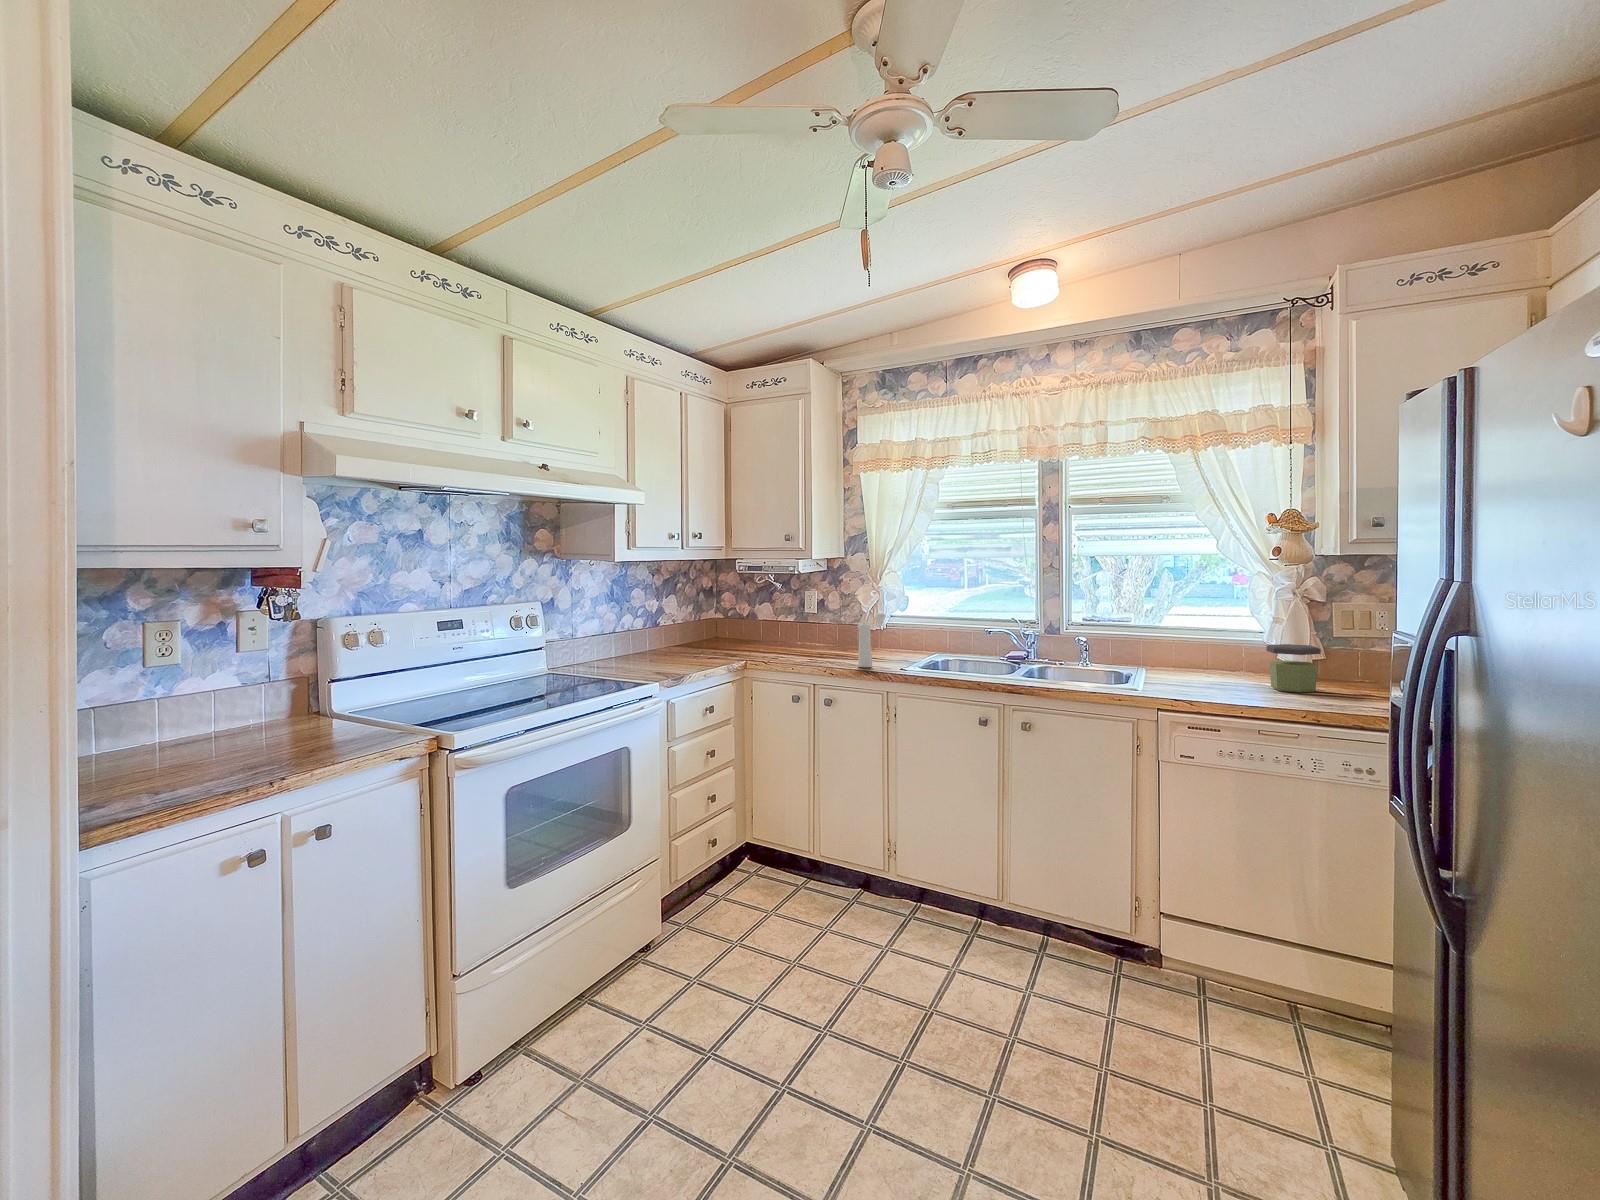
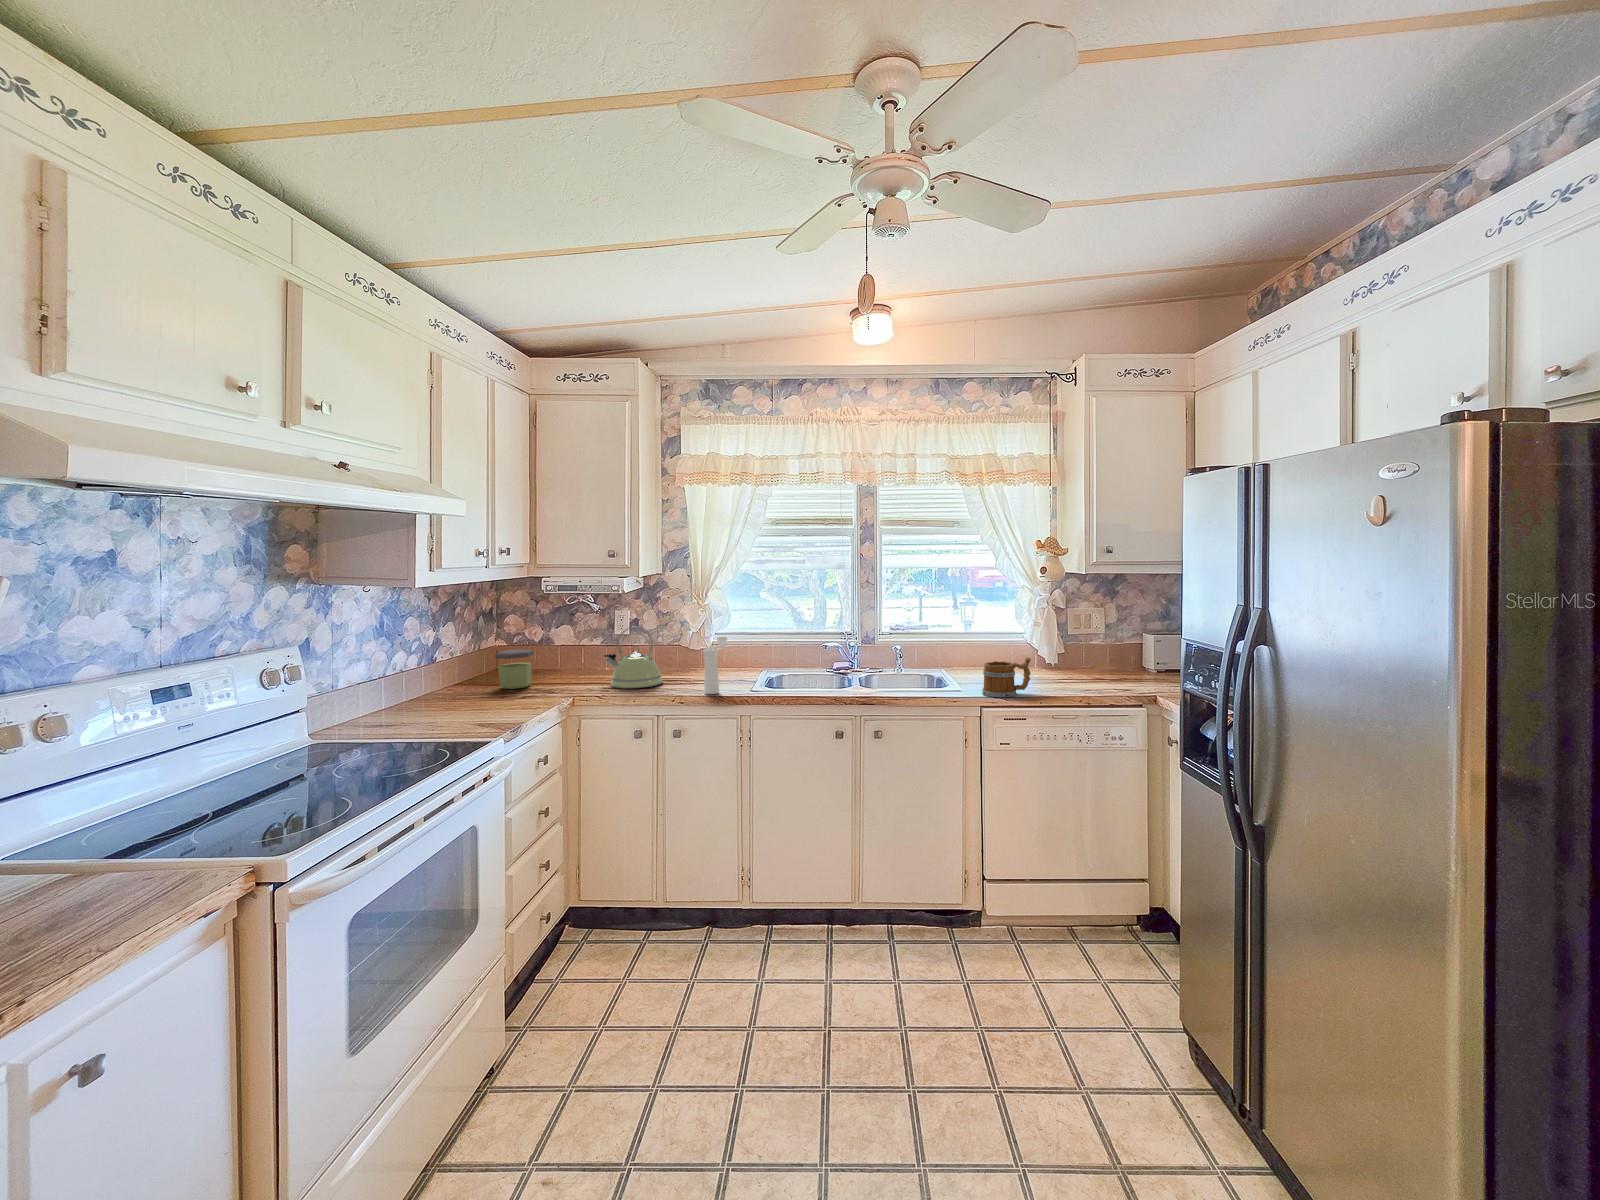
kettle: none [781,603,832,659] -> present [604,627,663,688]
jar: present [1267,644,1321,693] -> present [495,649,533,689]
mug: none [1168,648,1235,693] -> present [982,658,1031,697]

